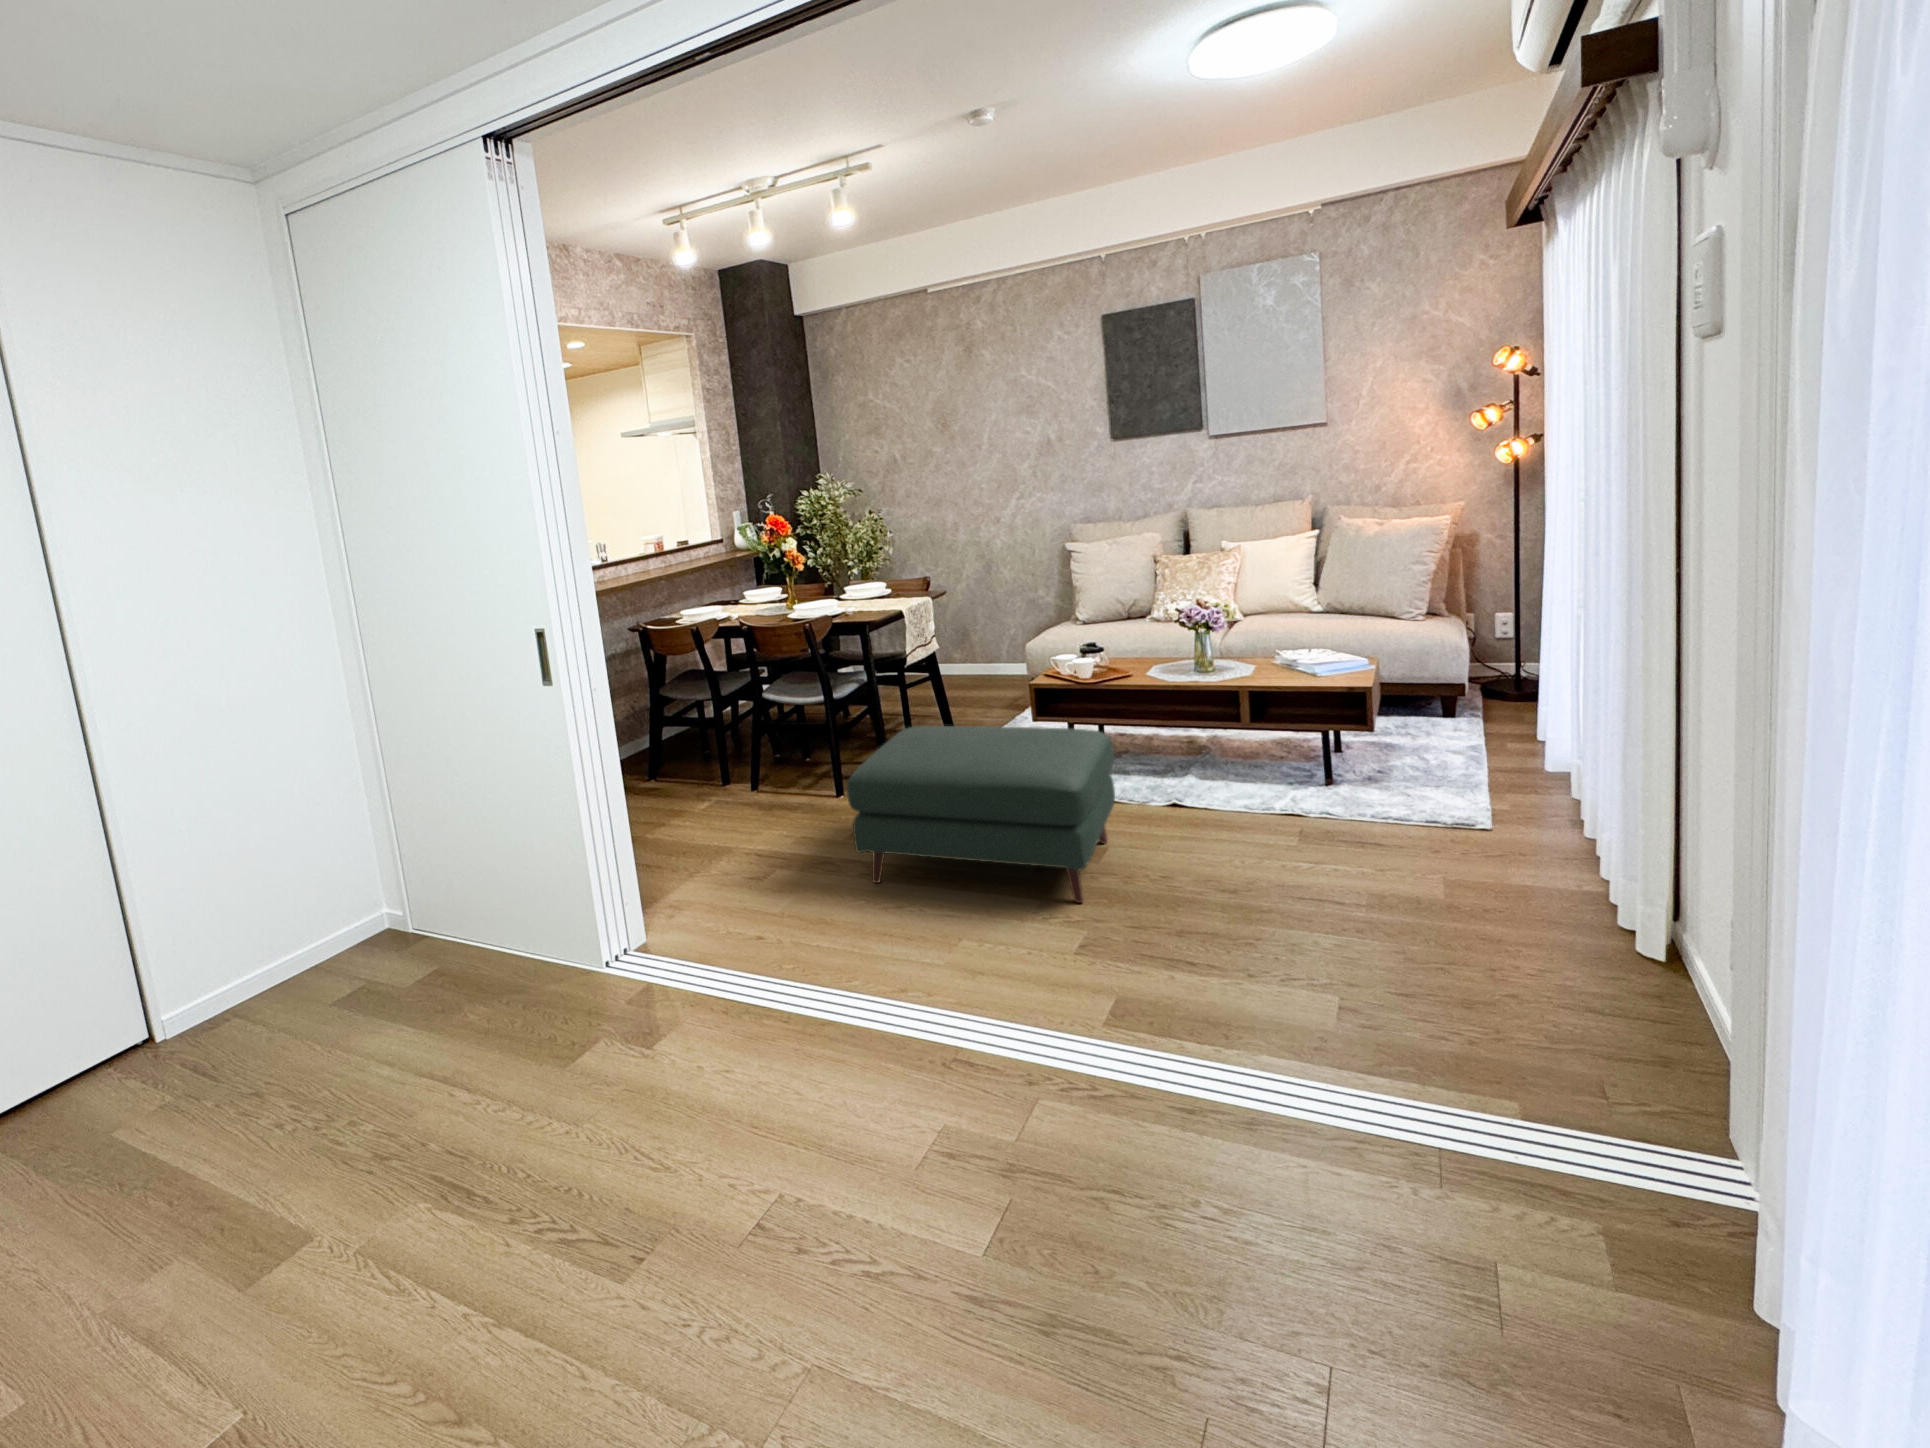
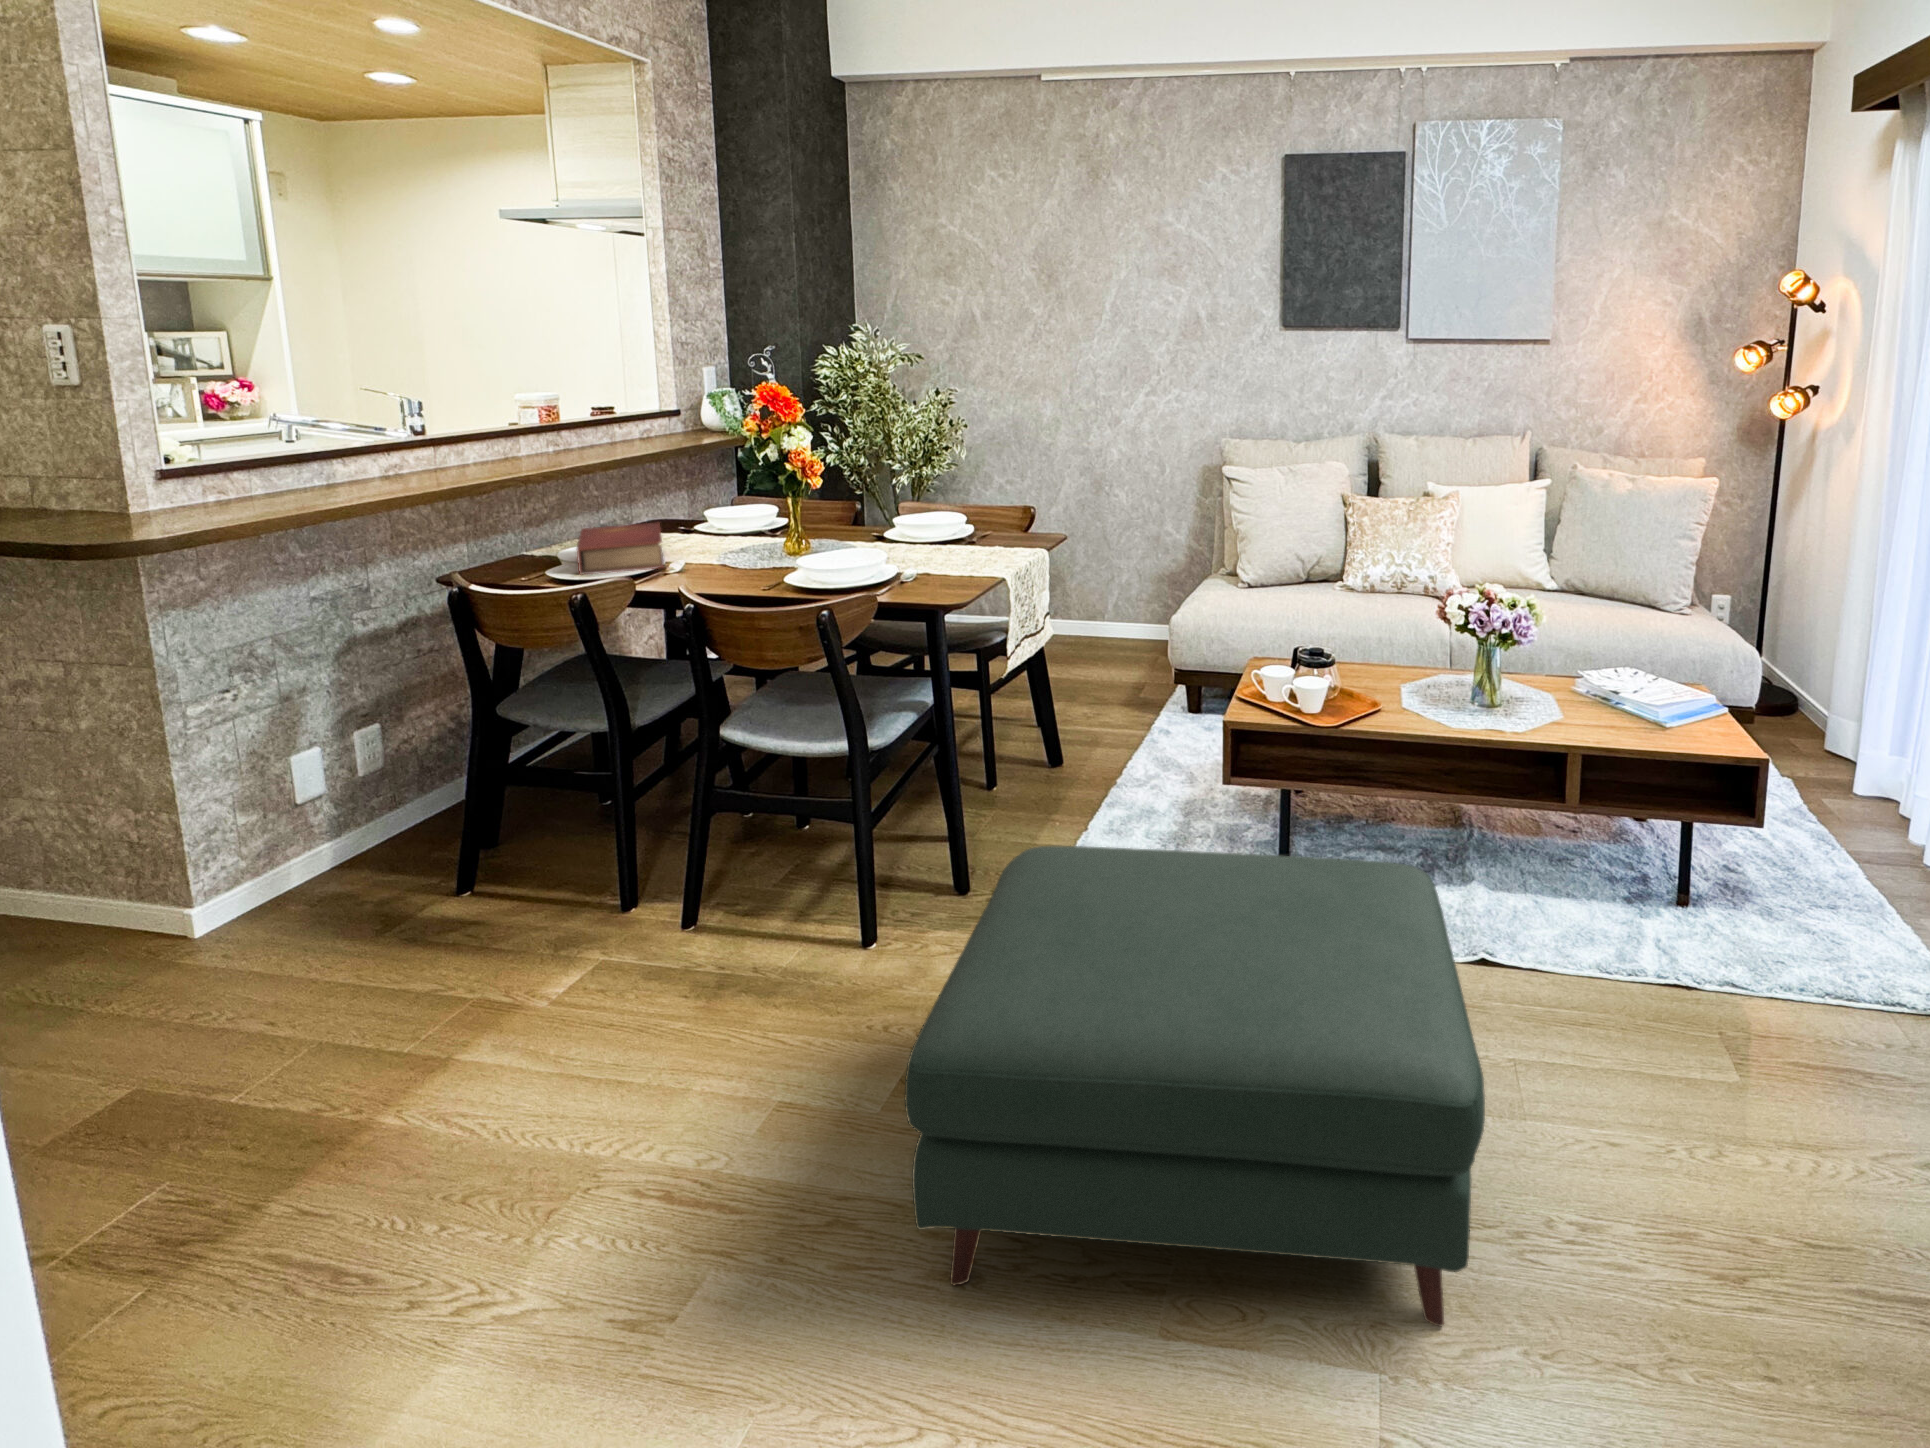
book: none [688,597,730,623] -> present [577,523,664,575]

